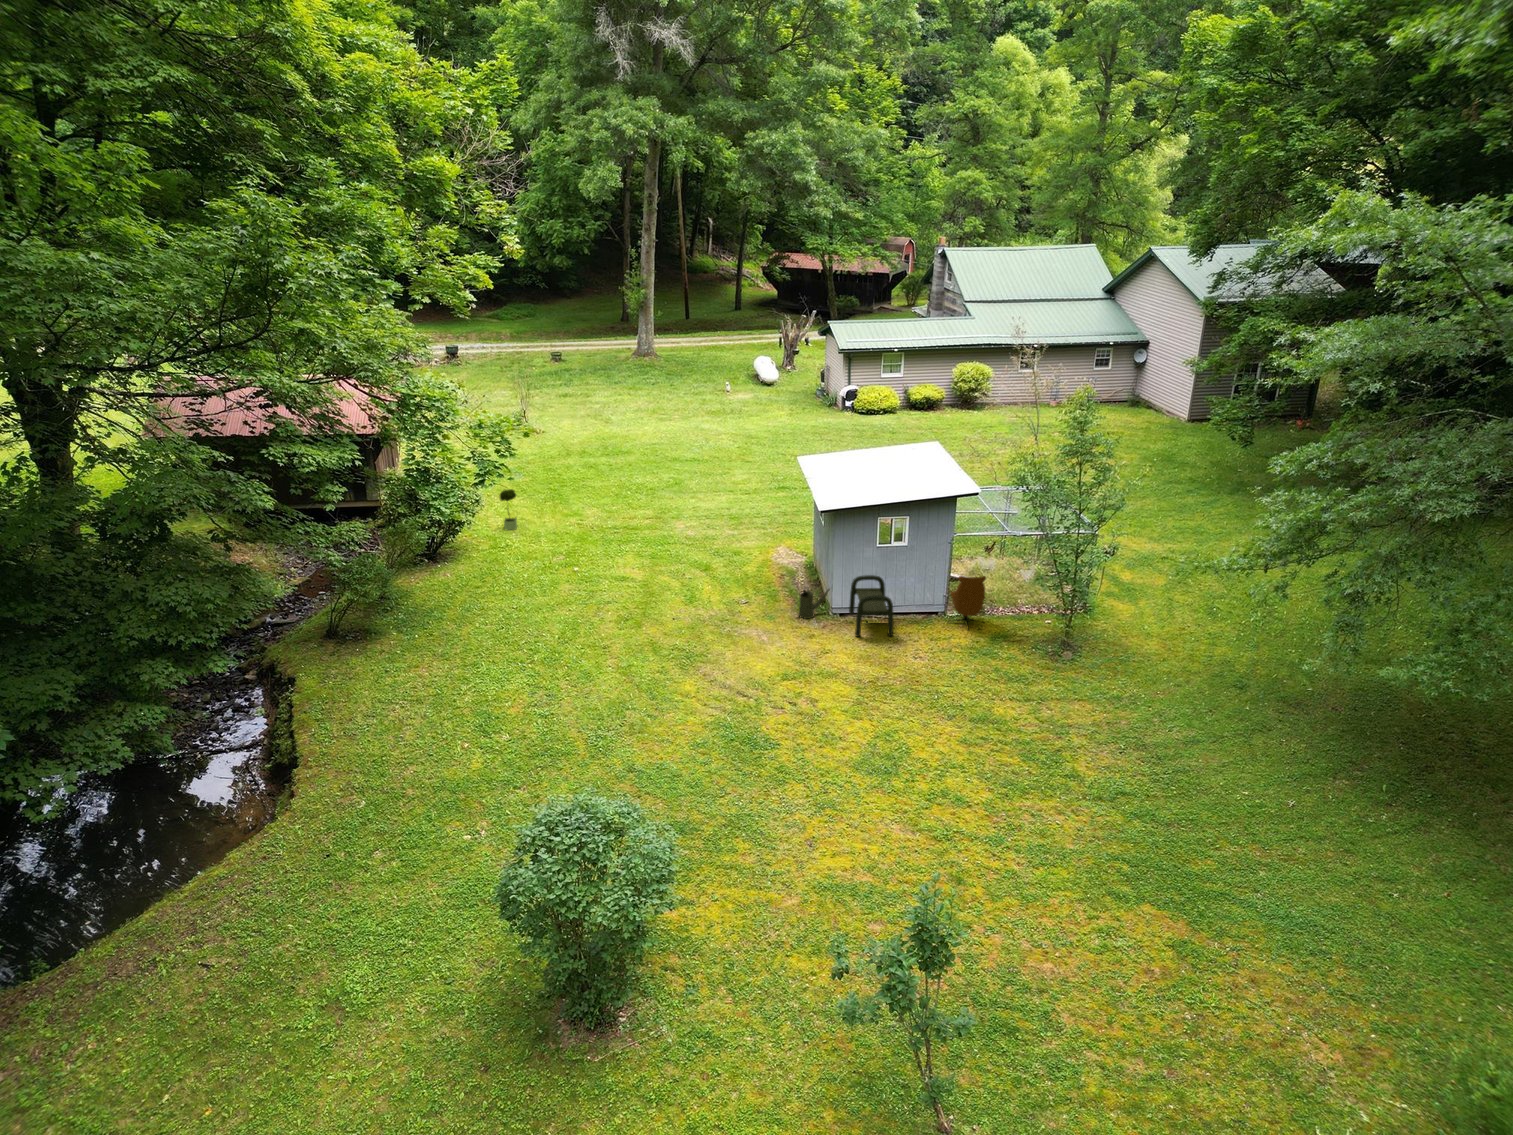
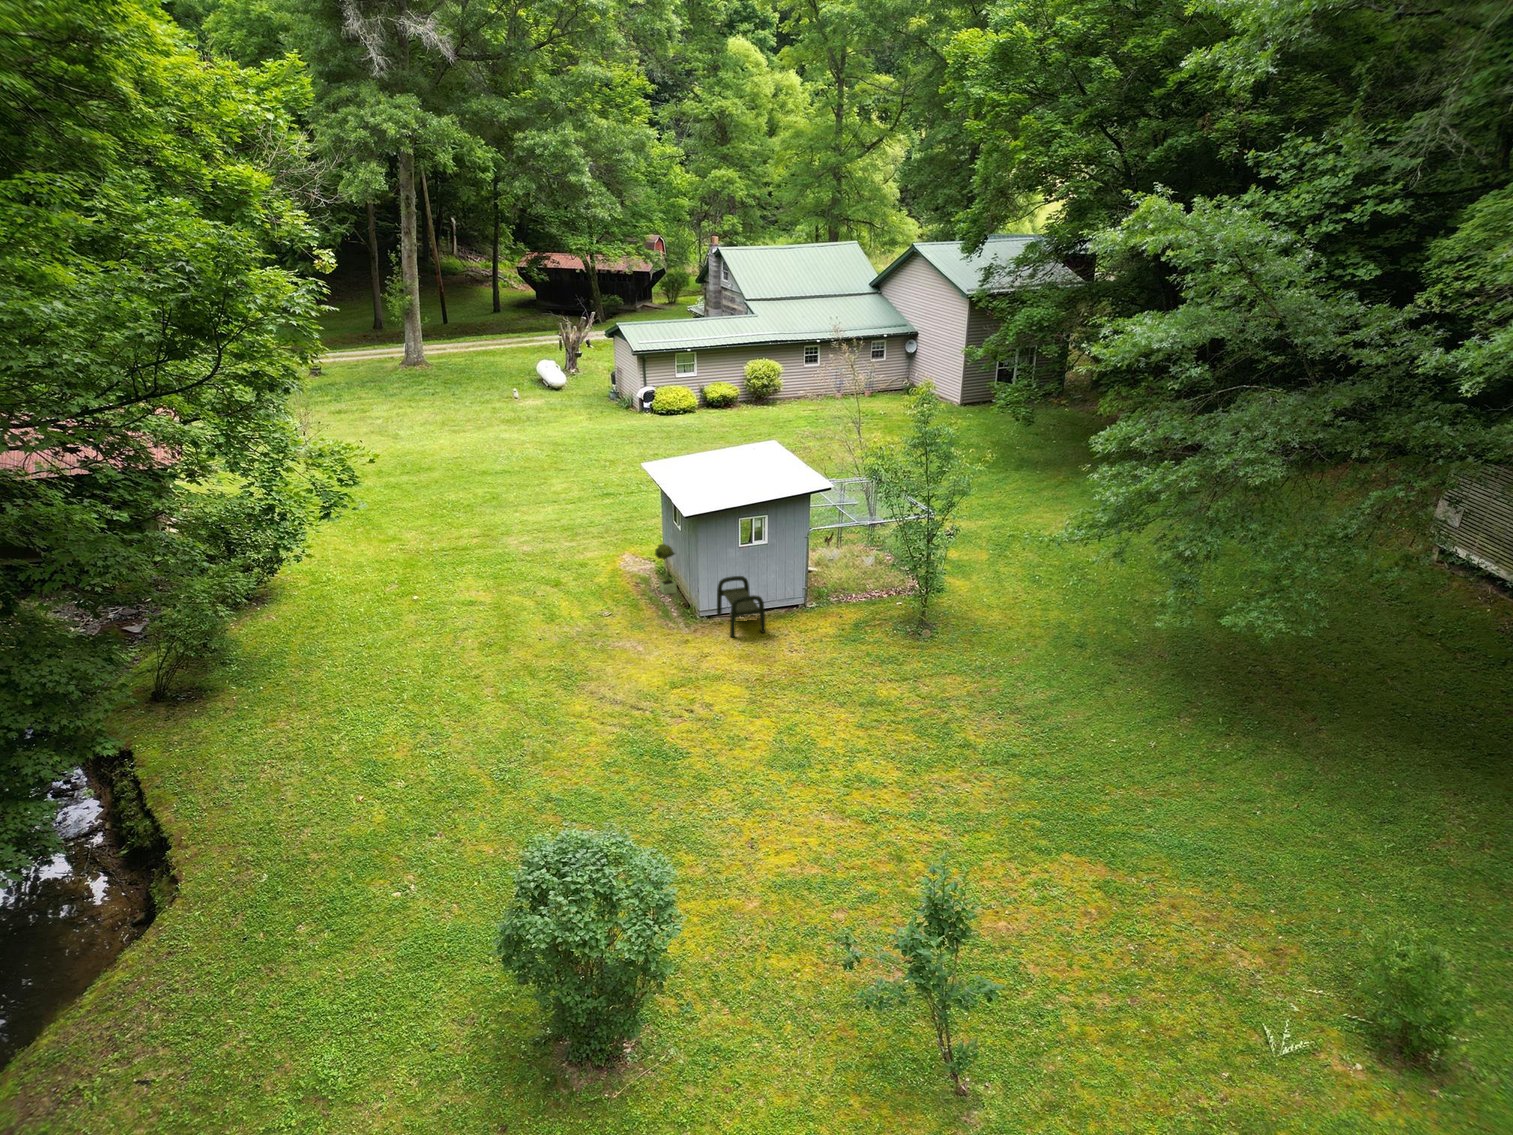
potted tree: present [499,489,517,530] -> present [655,544,677,595]
lounge chair: present [951,576,986,629] -> none [806,566,846,619]
watering can: present [794,587,830,619] -> none [665,592,697,625]

